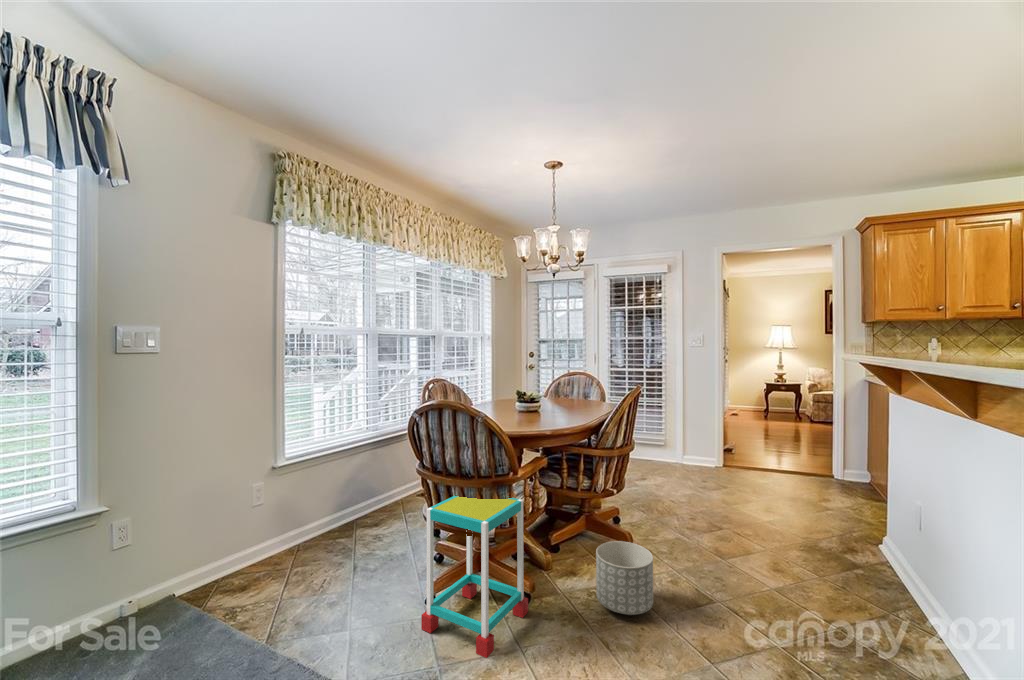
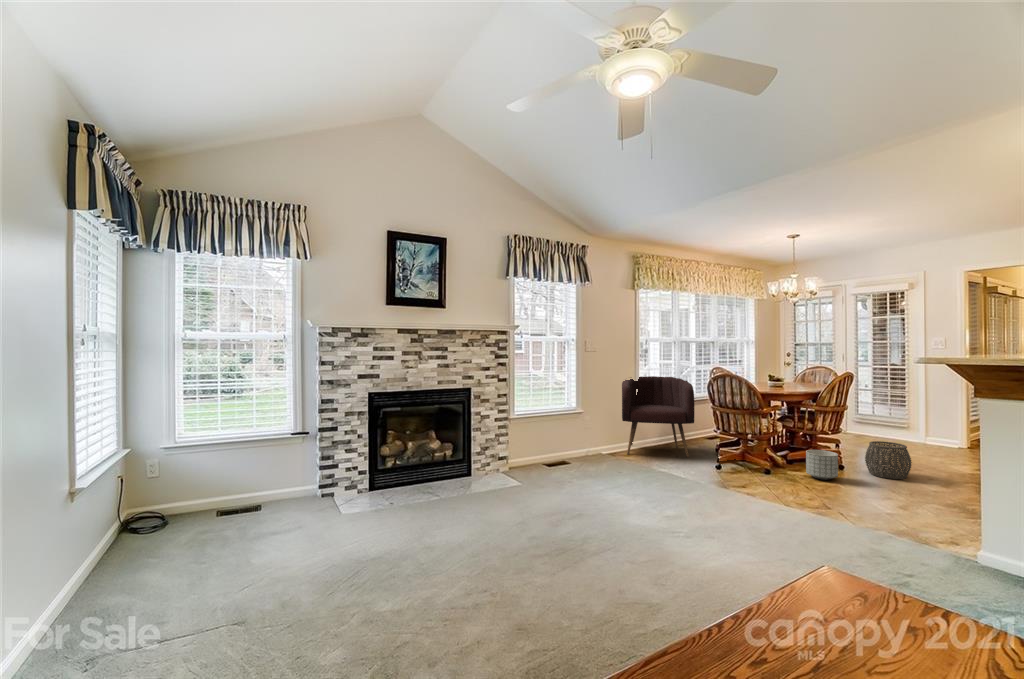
armchair: none [206,402,384,603] -> present [622,376,695,457]
side table: present [421,496,528,658] -> none [717,417,768,478]
woven basket: none [671,498,742,574] -> present [865,441,912,479]

